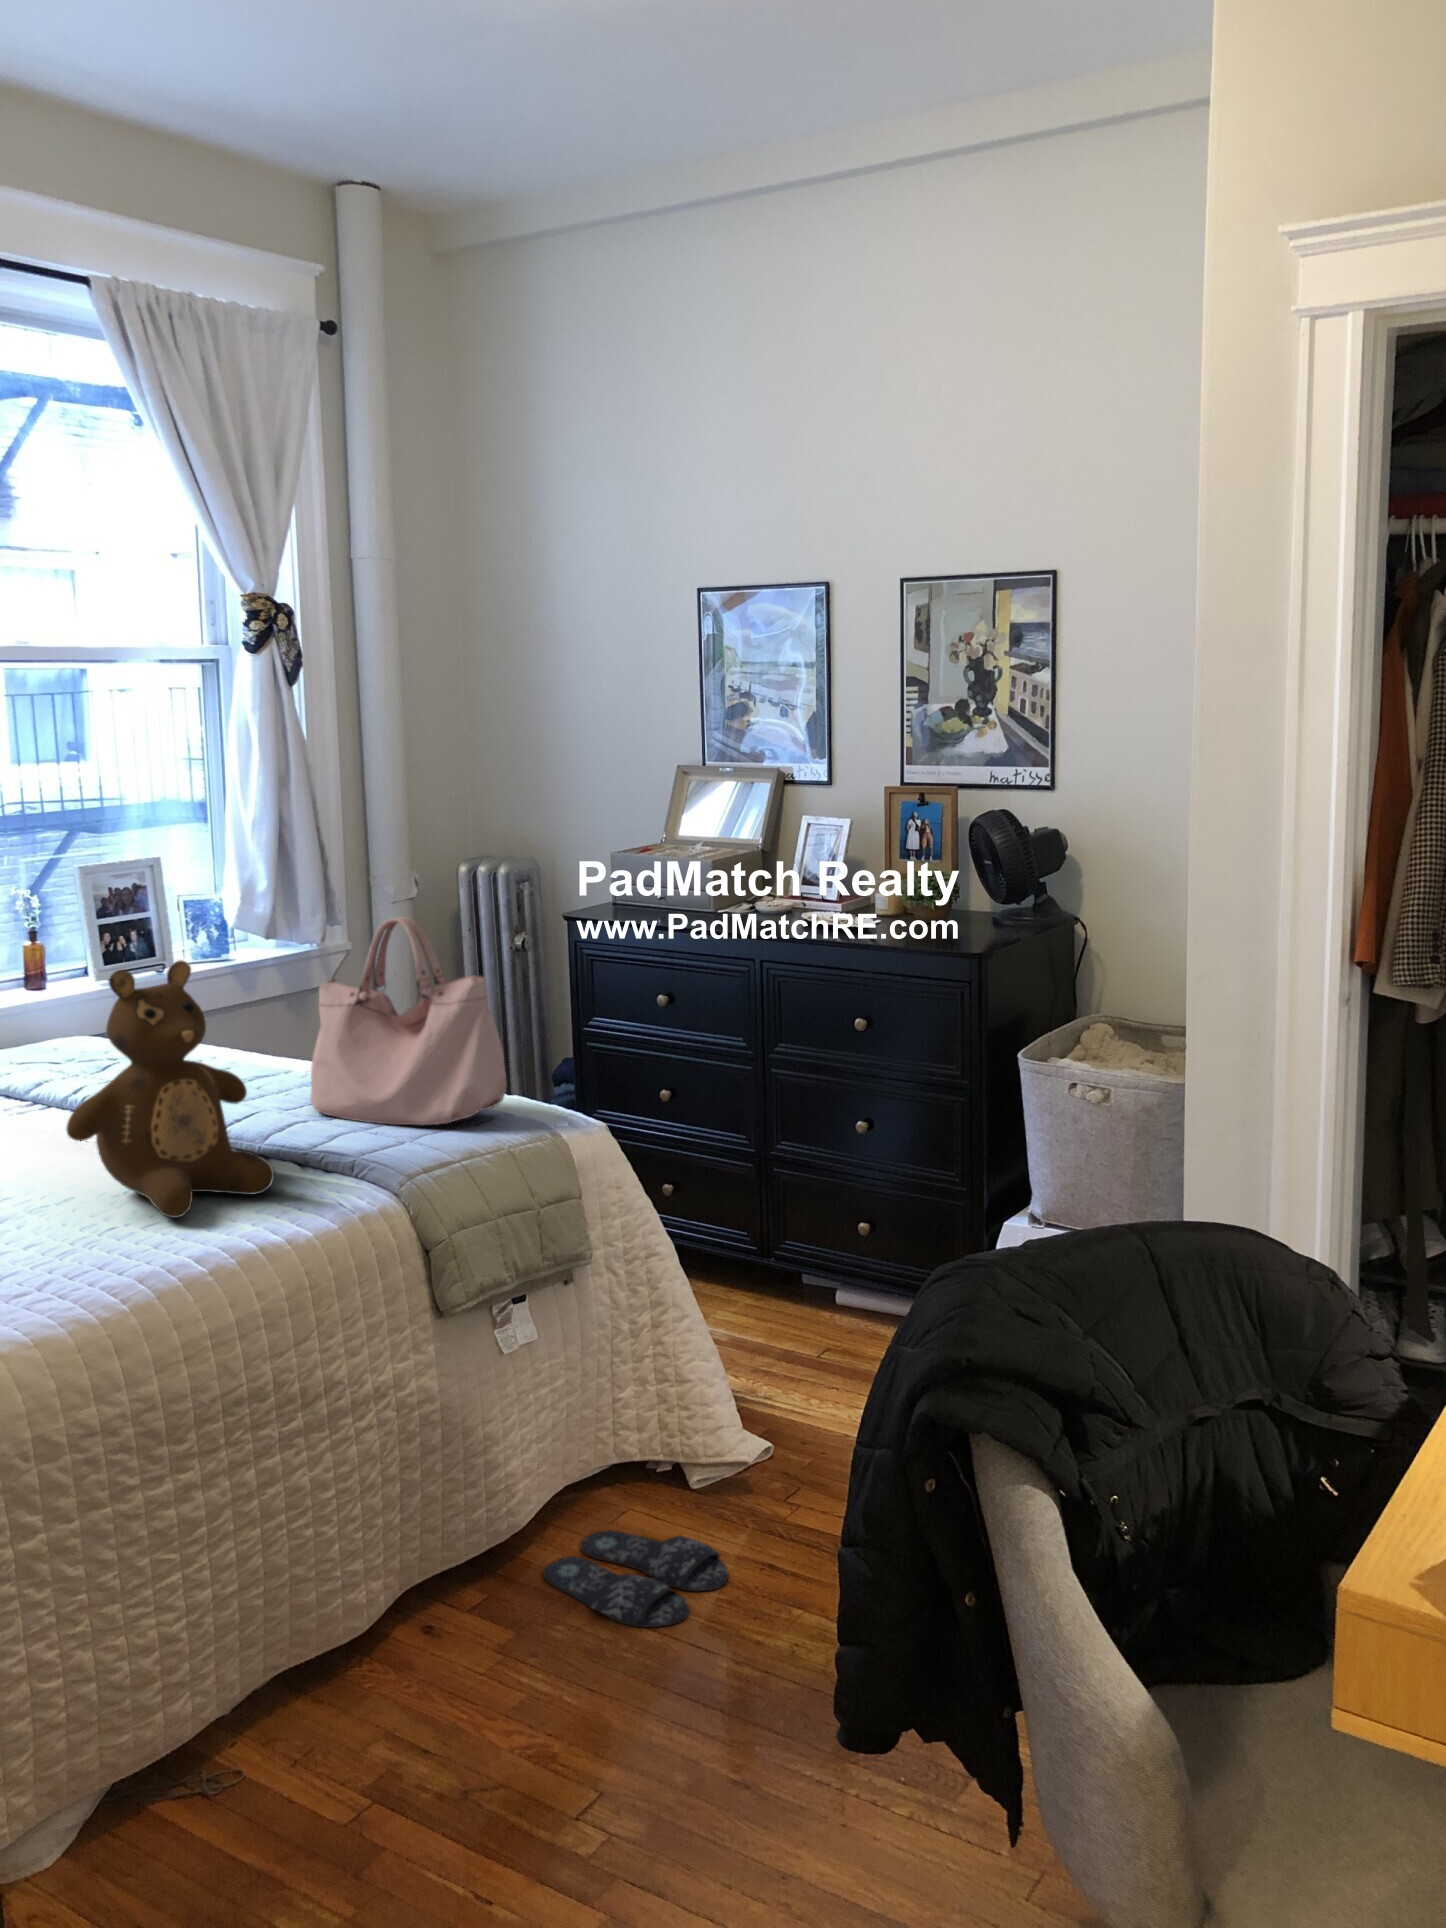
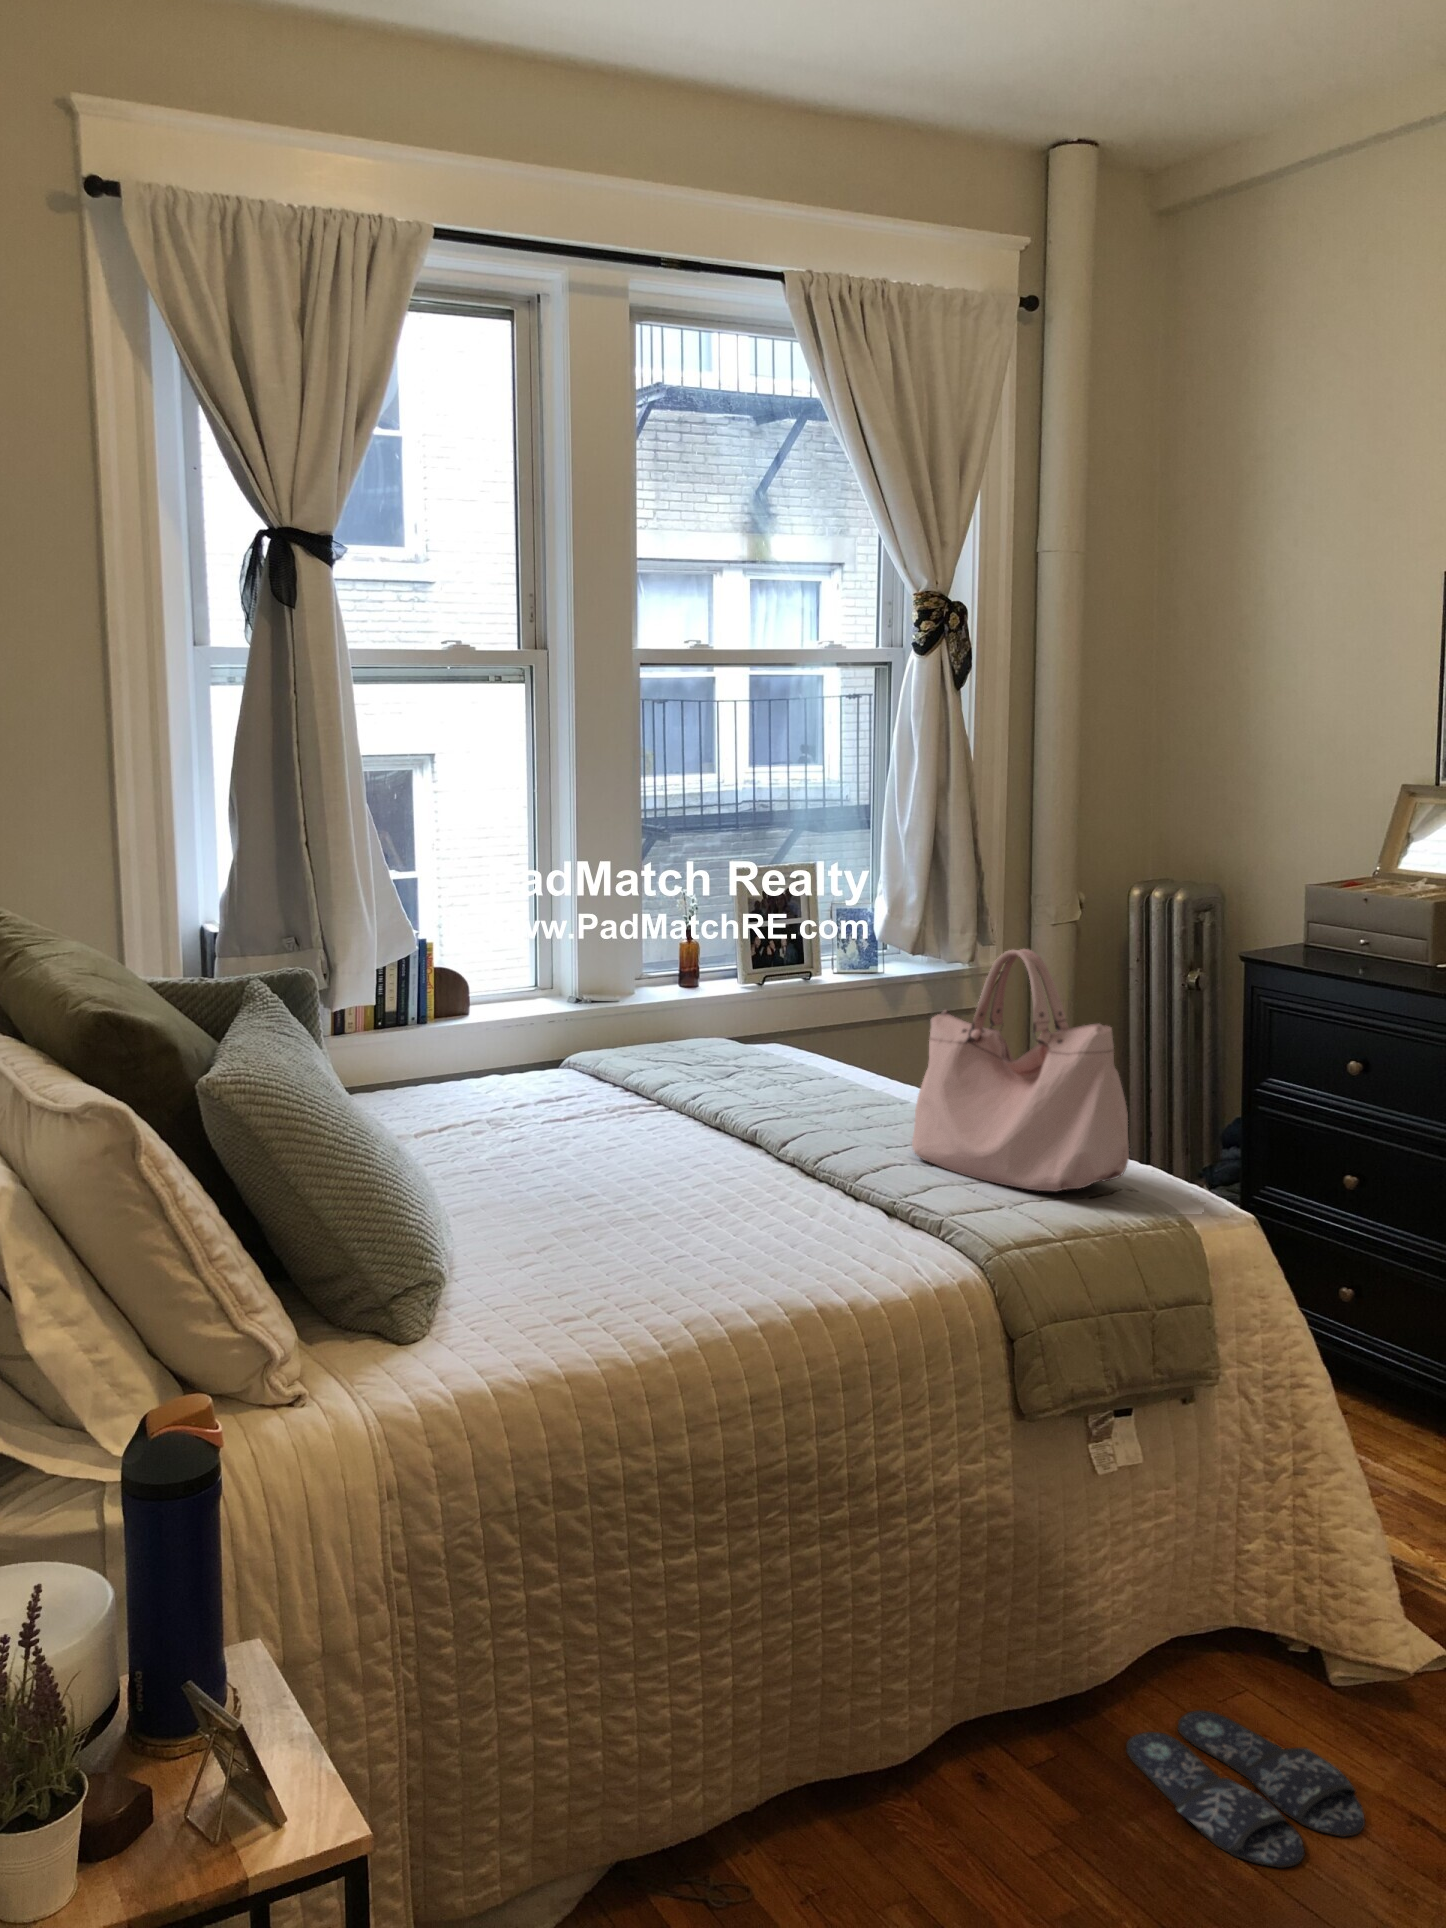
teddy bear: present [66,960,274,1218] -> none [648,980,849,1257]

